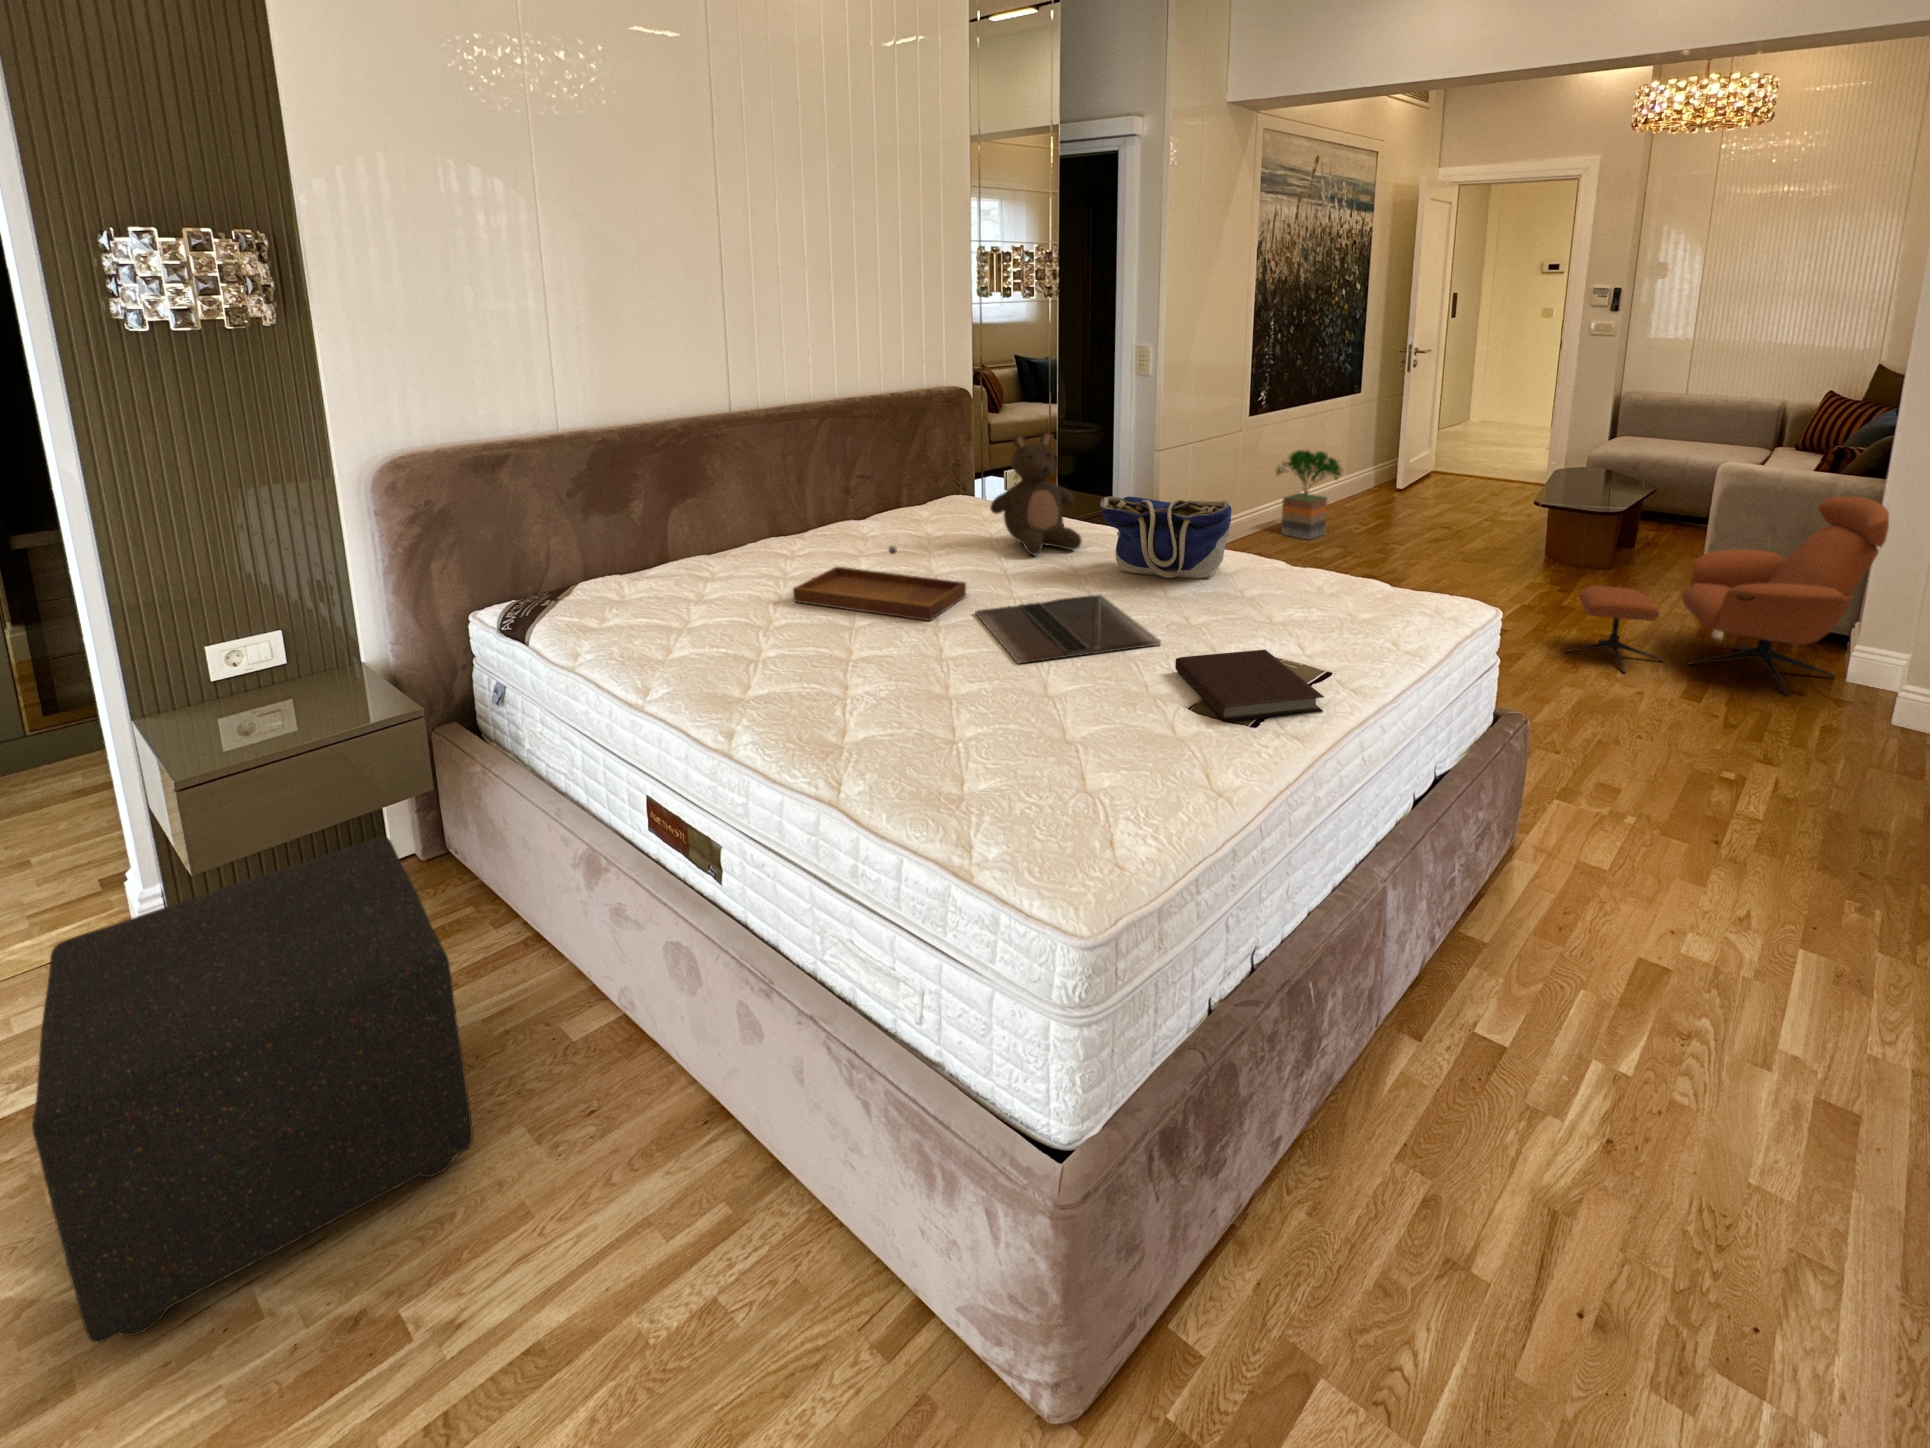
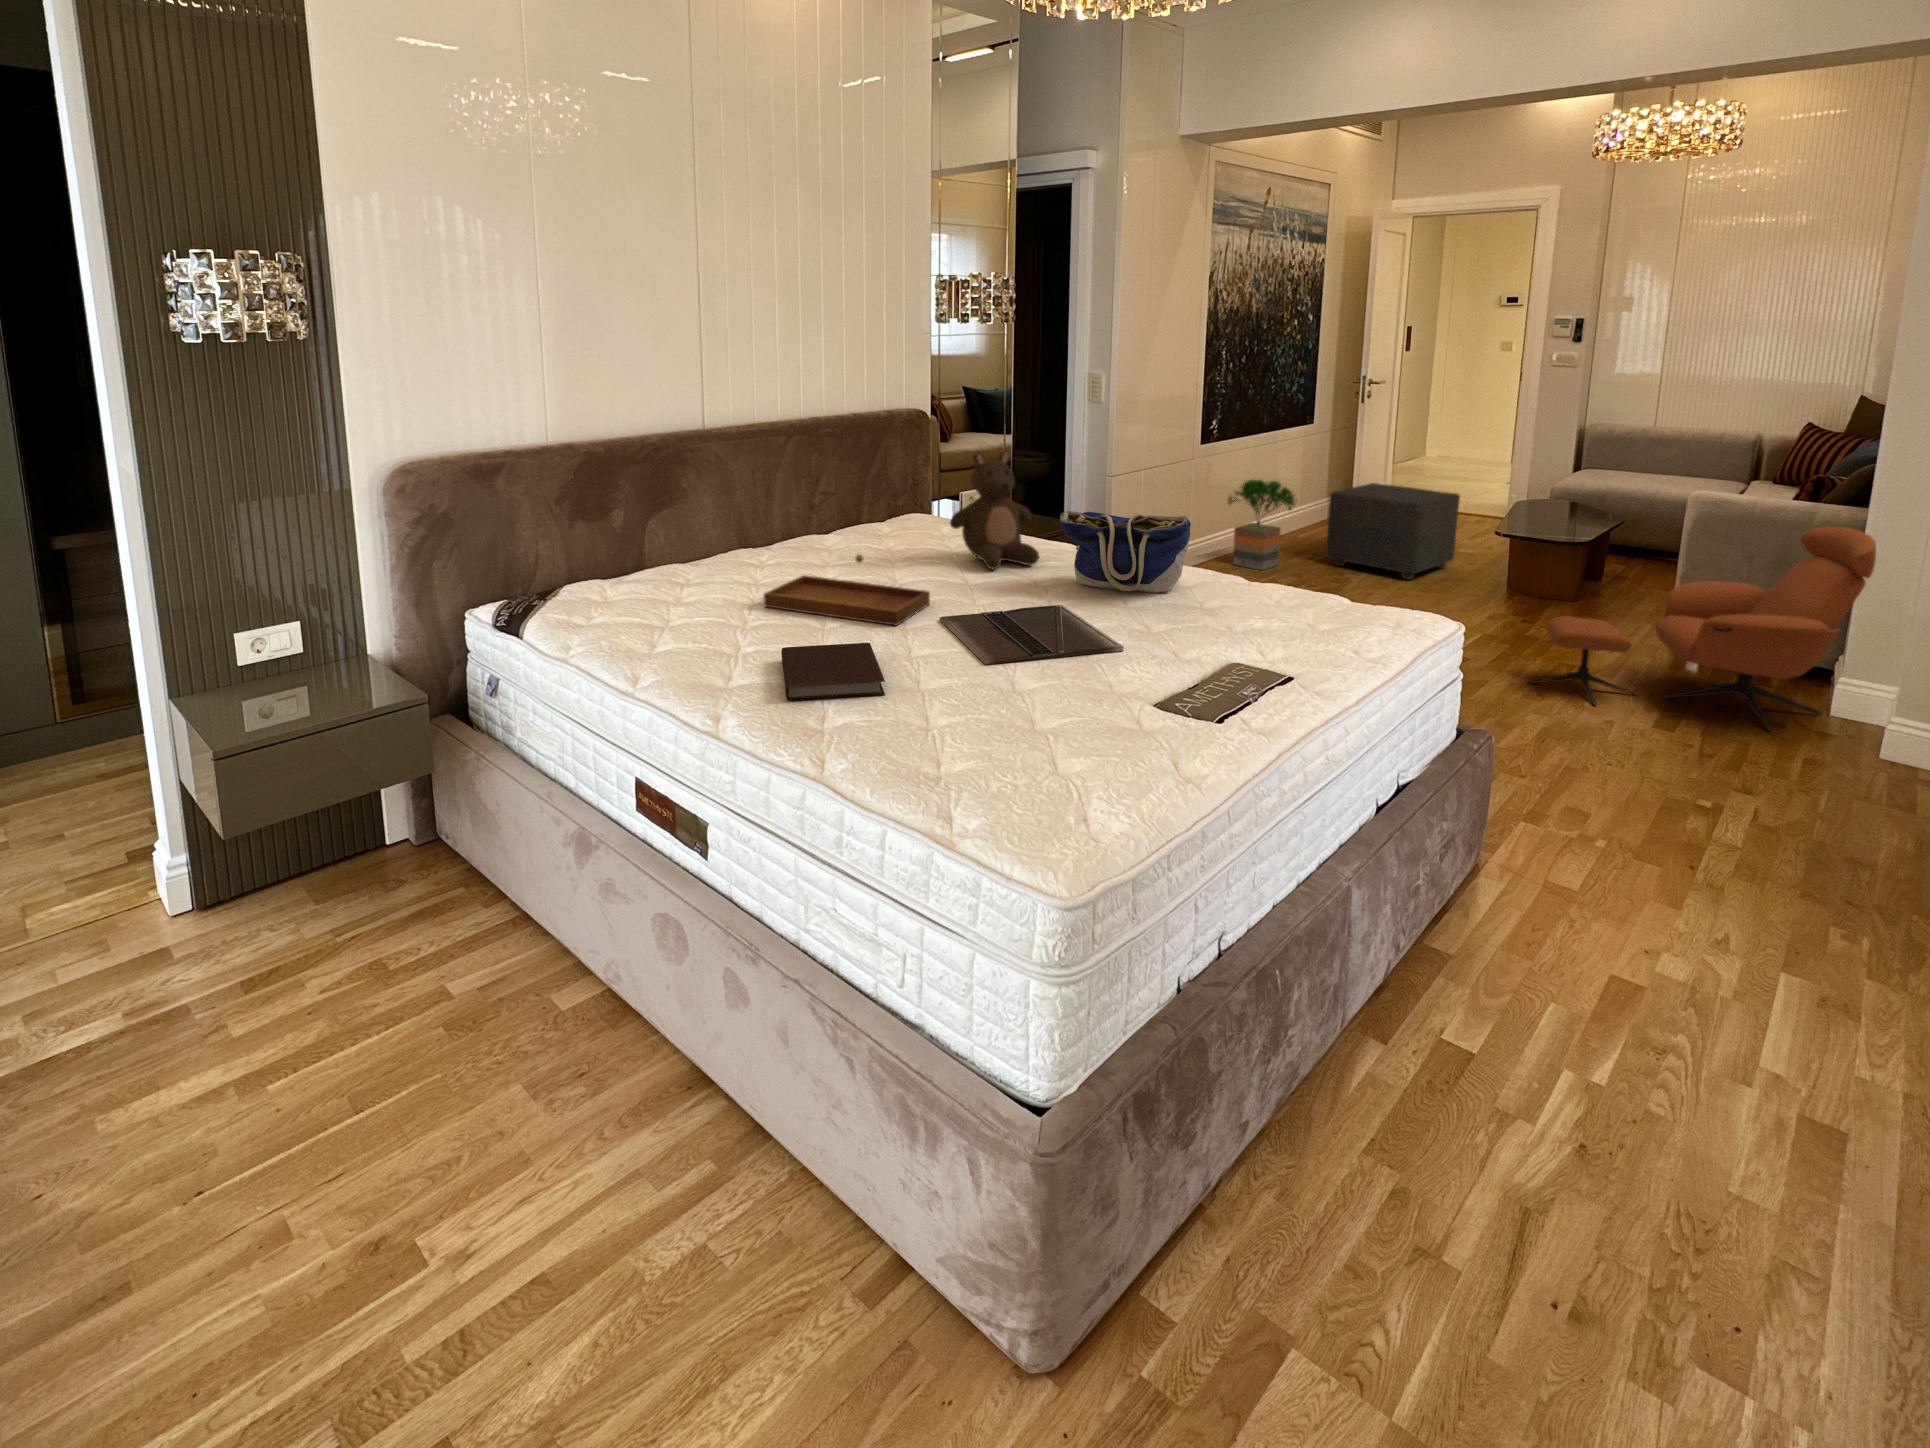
notebook: present [1175,650,1324,721] -> present [781,643,885,701]
ottoman: present [32,837,473,1343] -> present [1326,483,1460,580]

